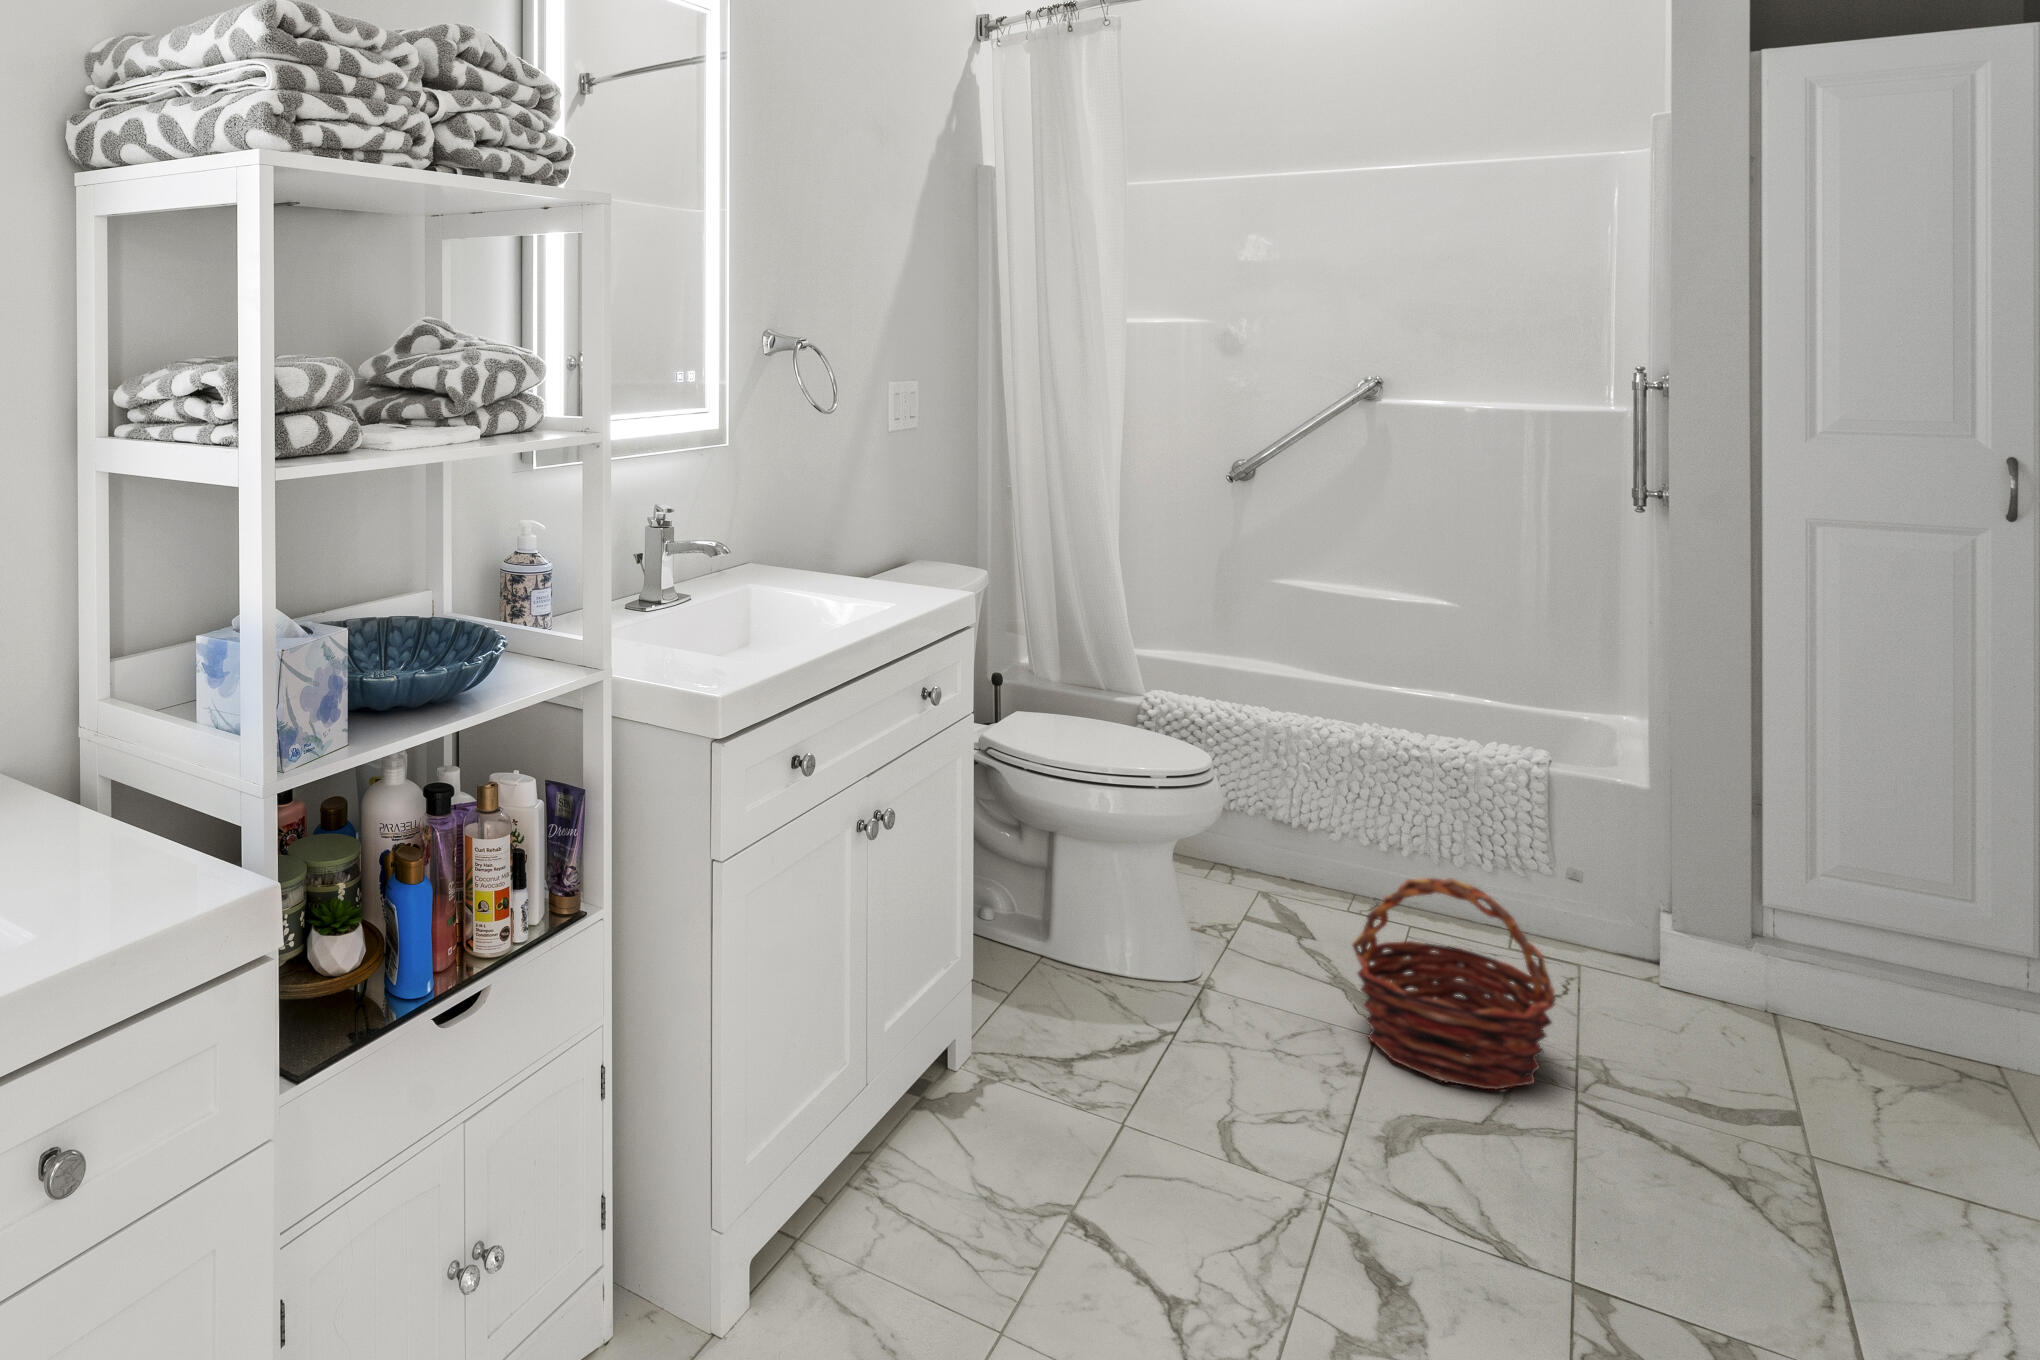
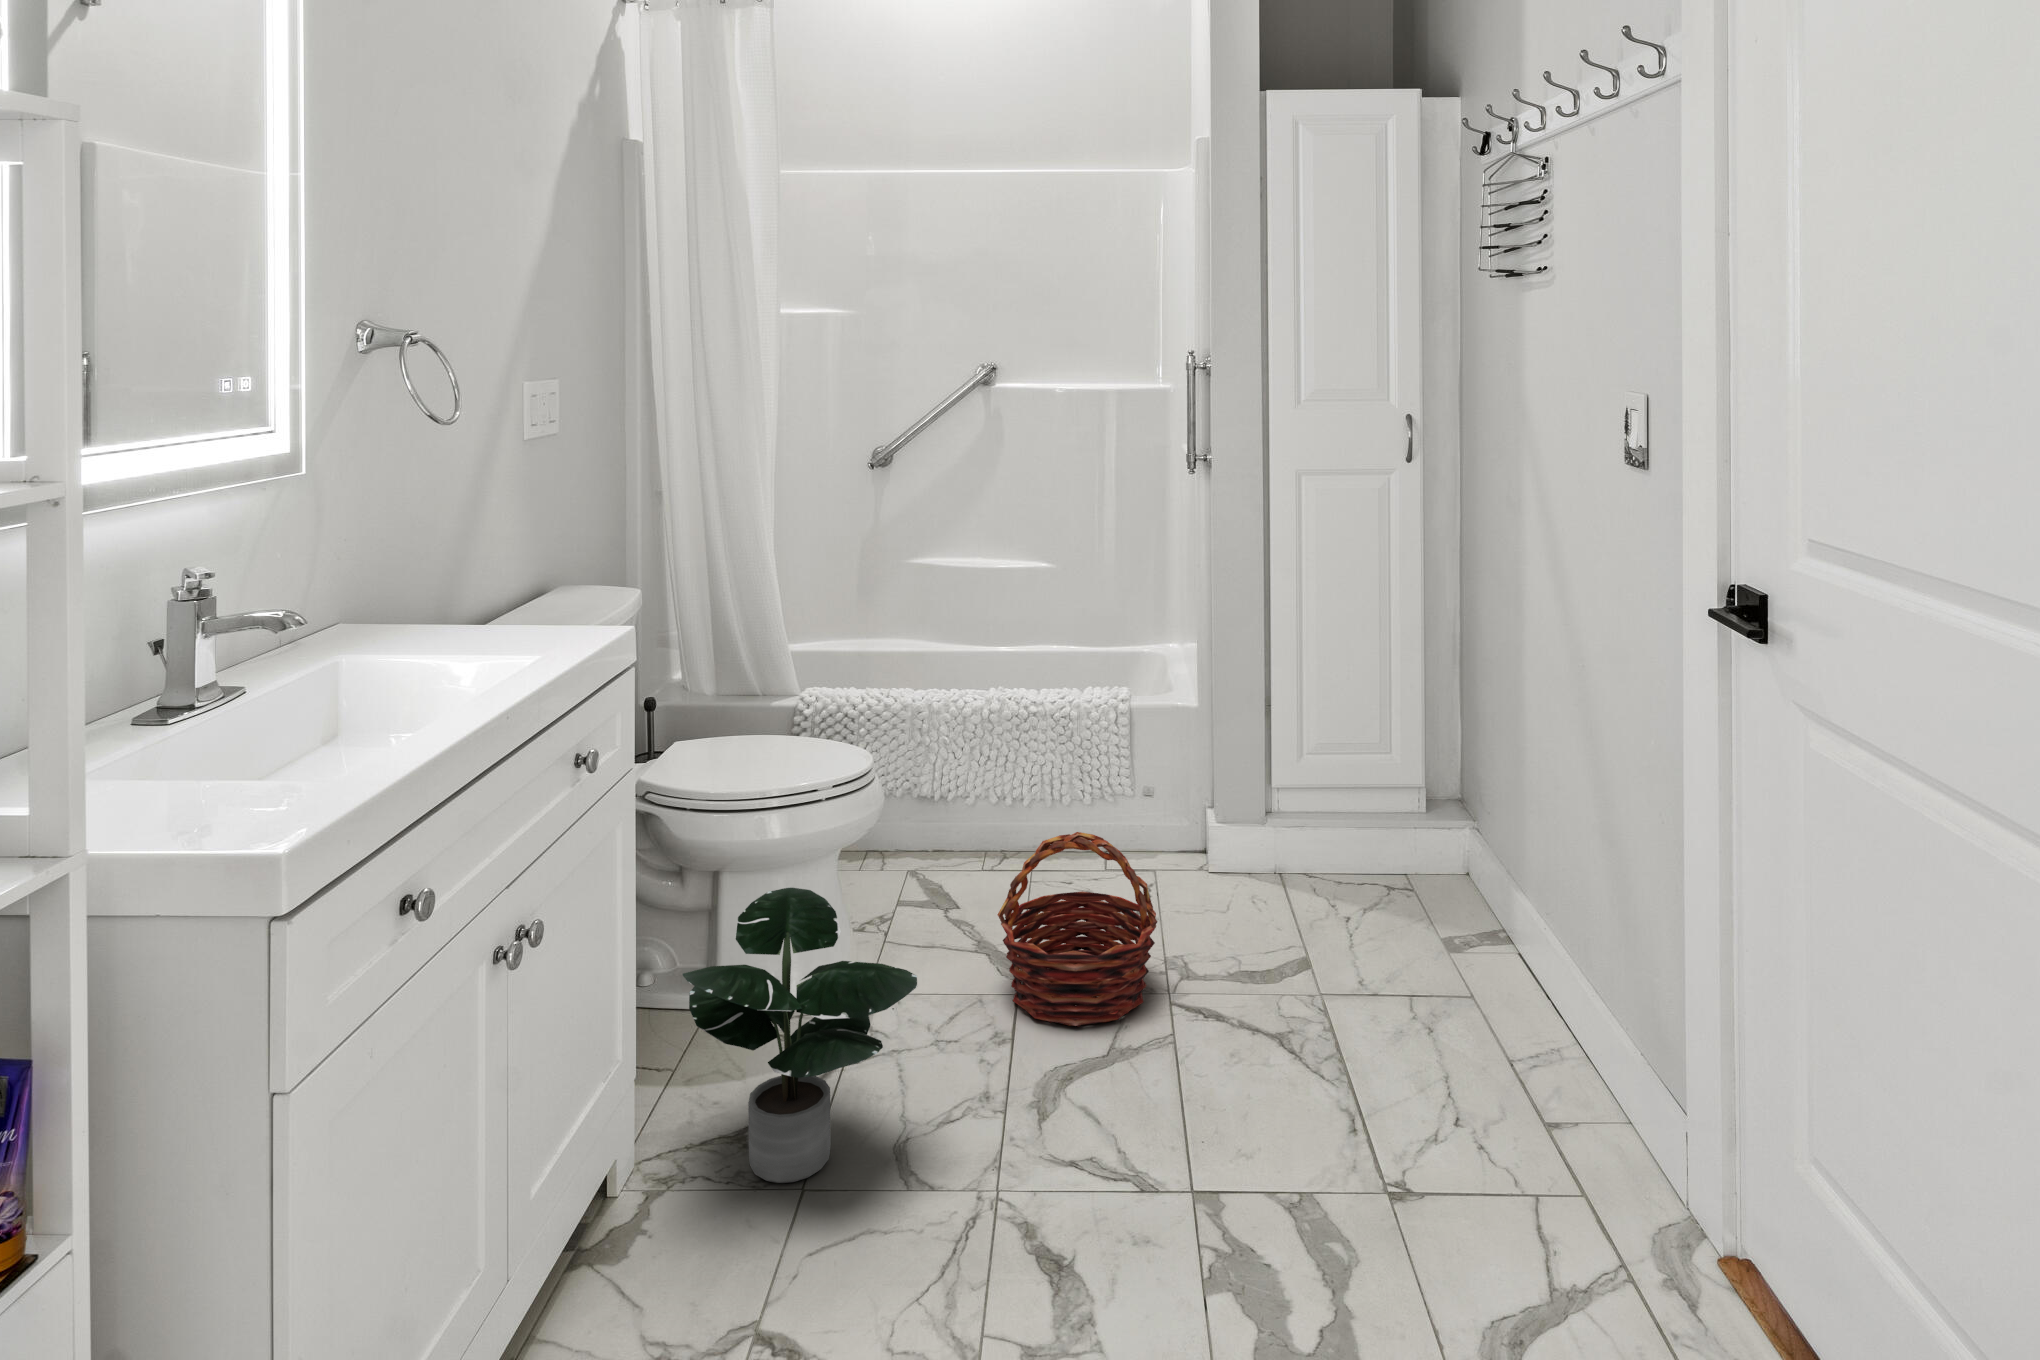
potted plant: none [1013,854,1243,1118] -> present [683,887,917,1183]

